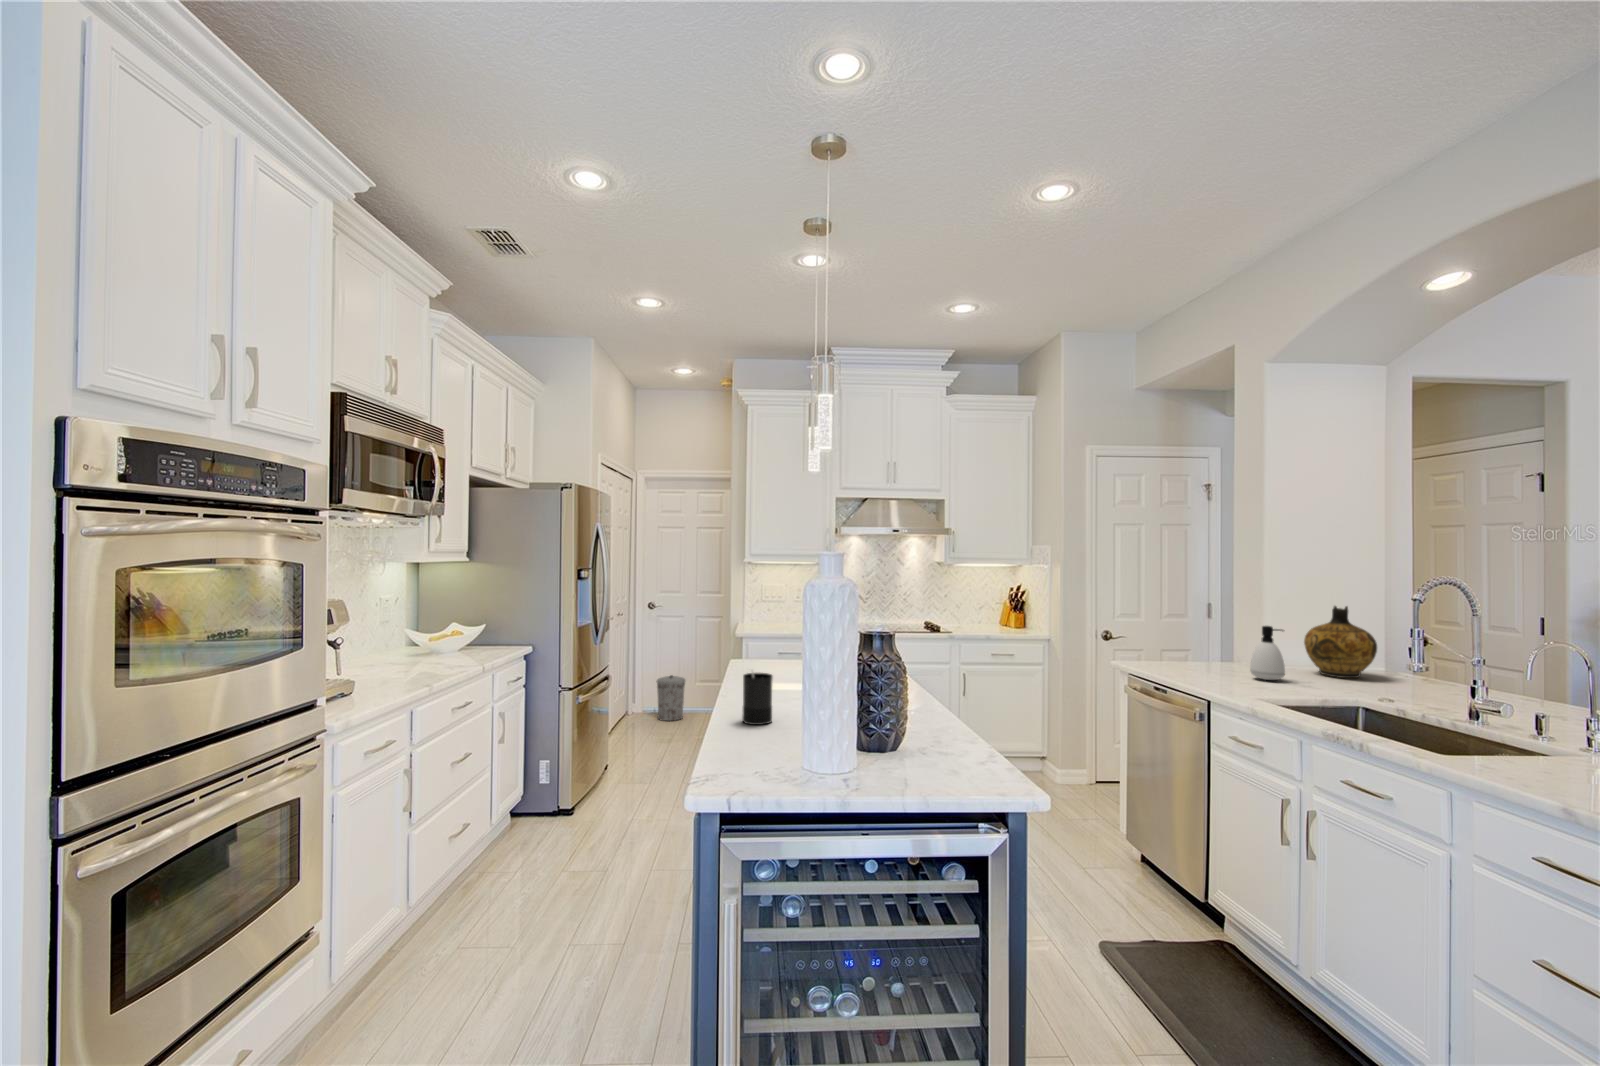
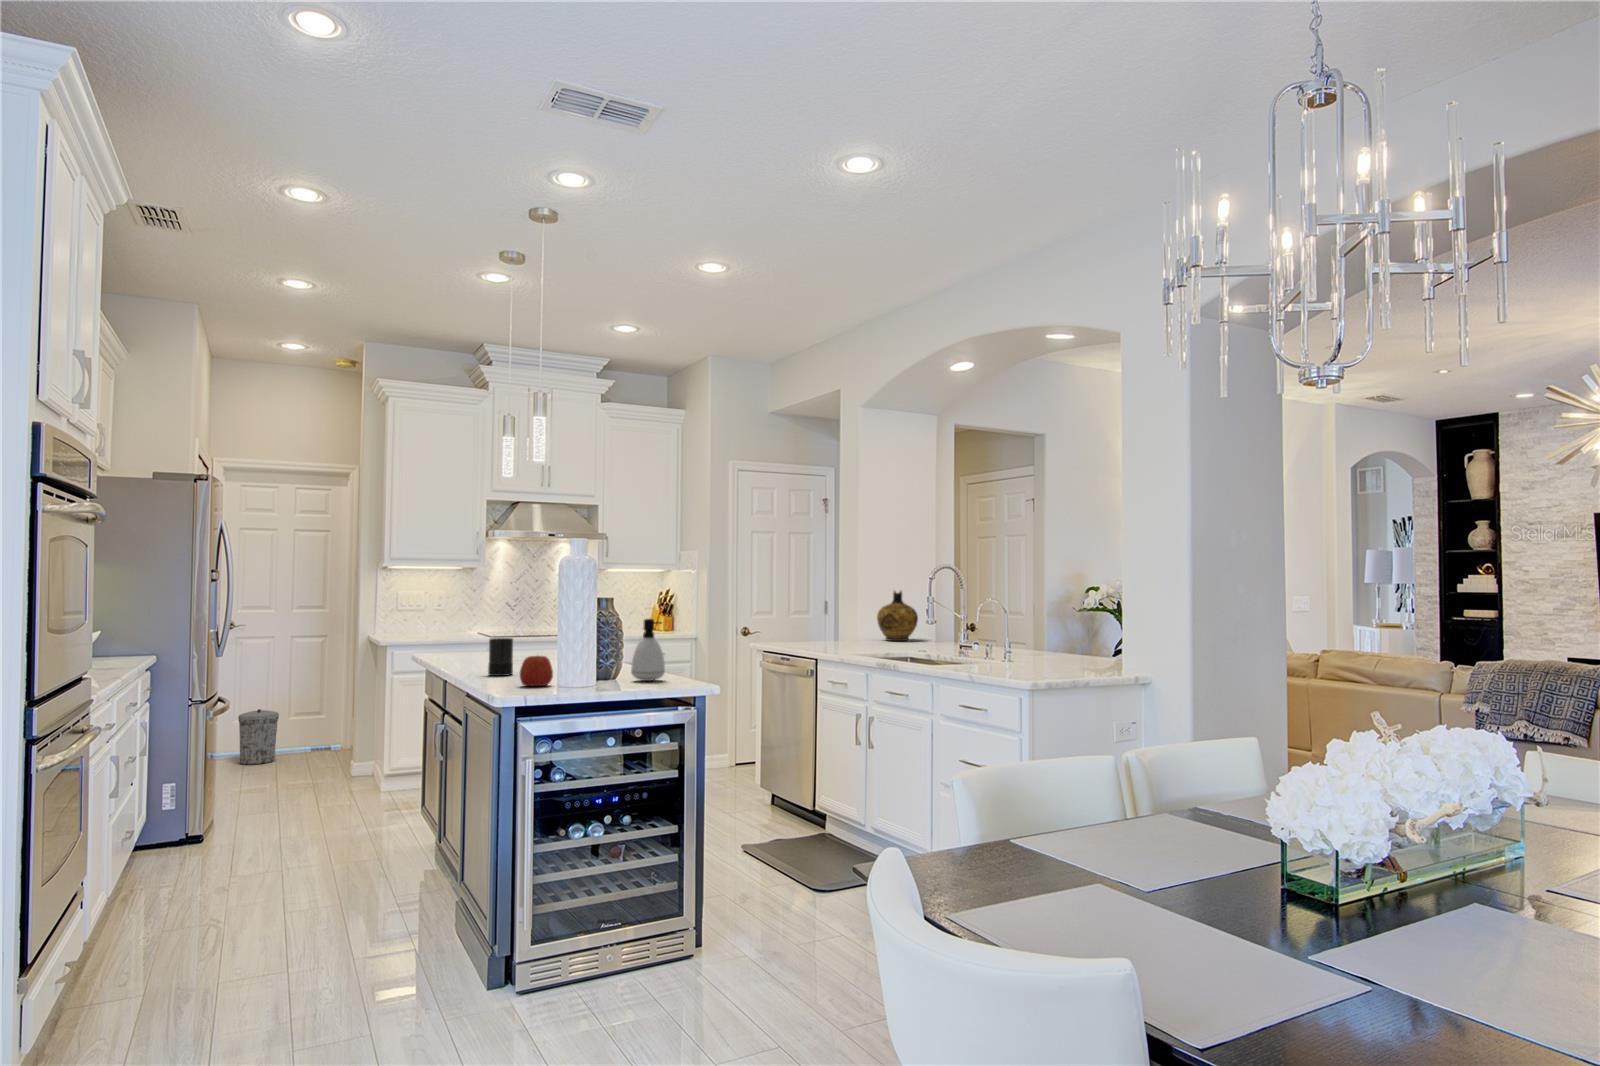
soap dispenser: present [1250,626,1285,680] -> present [631,619,665,681]
apple: none [734,725,781,774] -> present [520,656,553,686]

